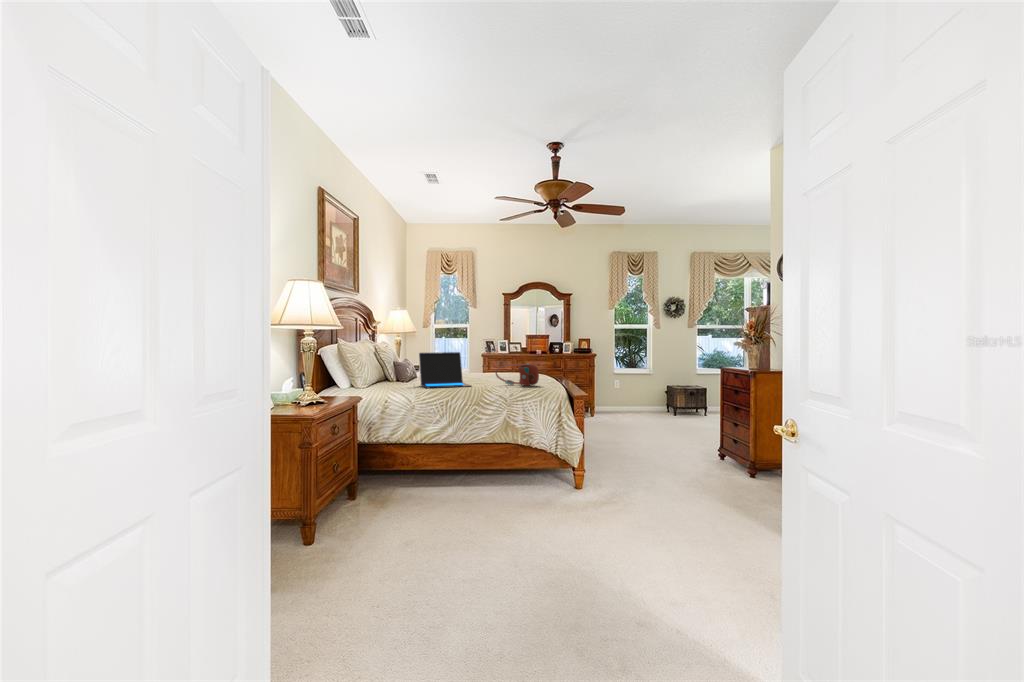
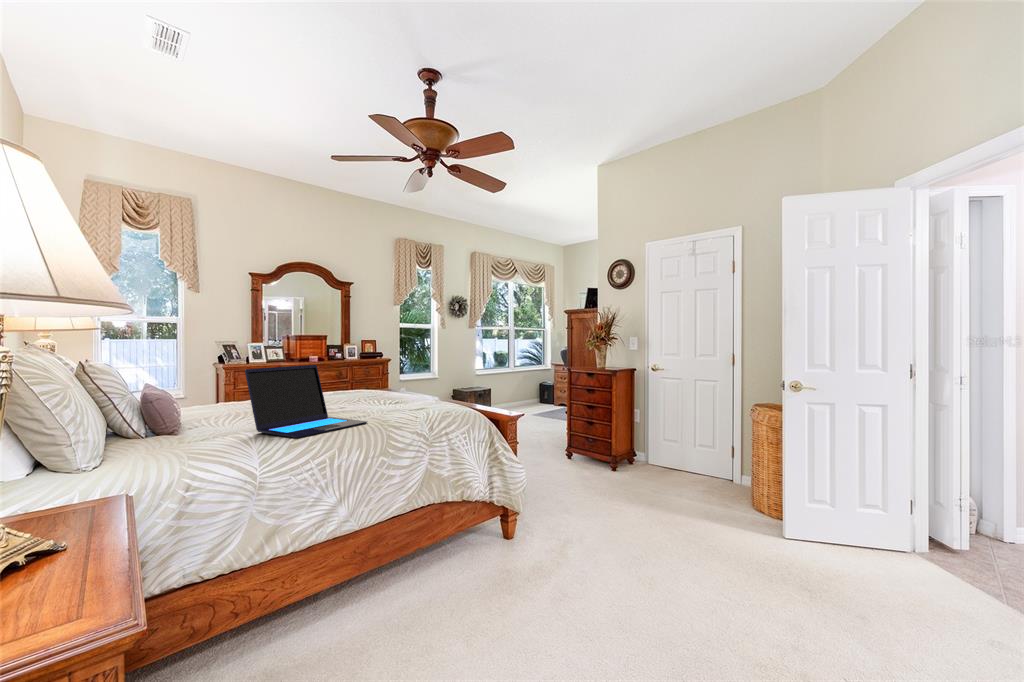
handbag: present [496,363,539,386] -> none [392,377,463,412]

